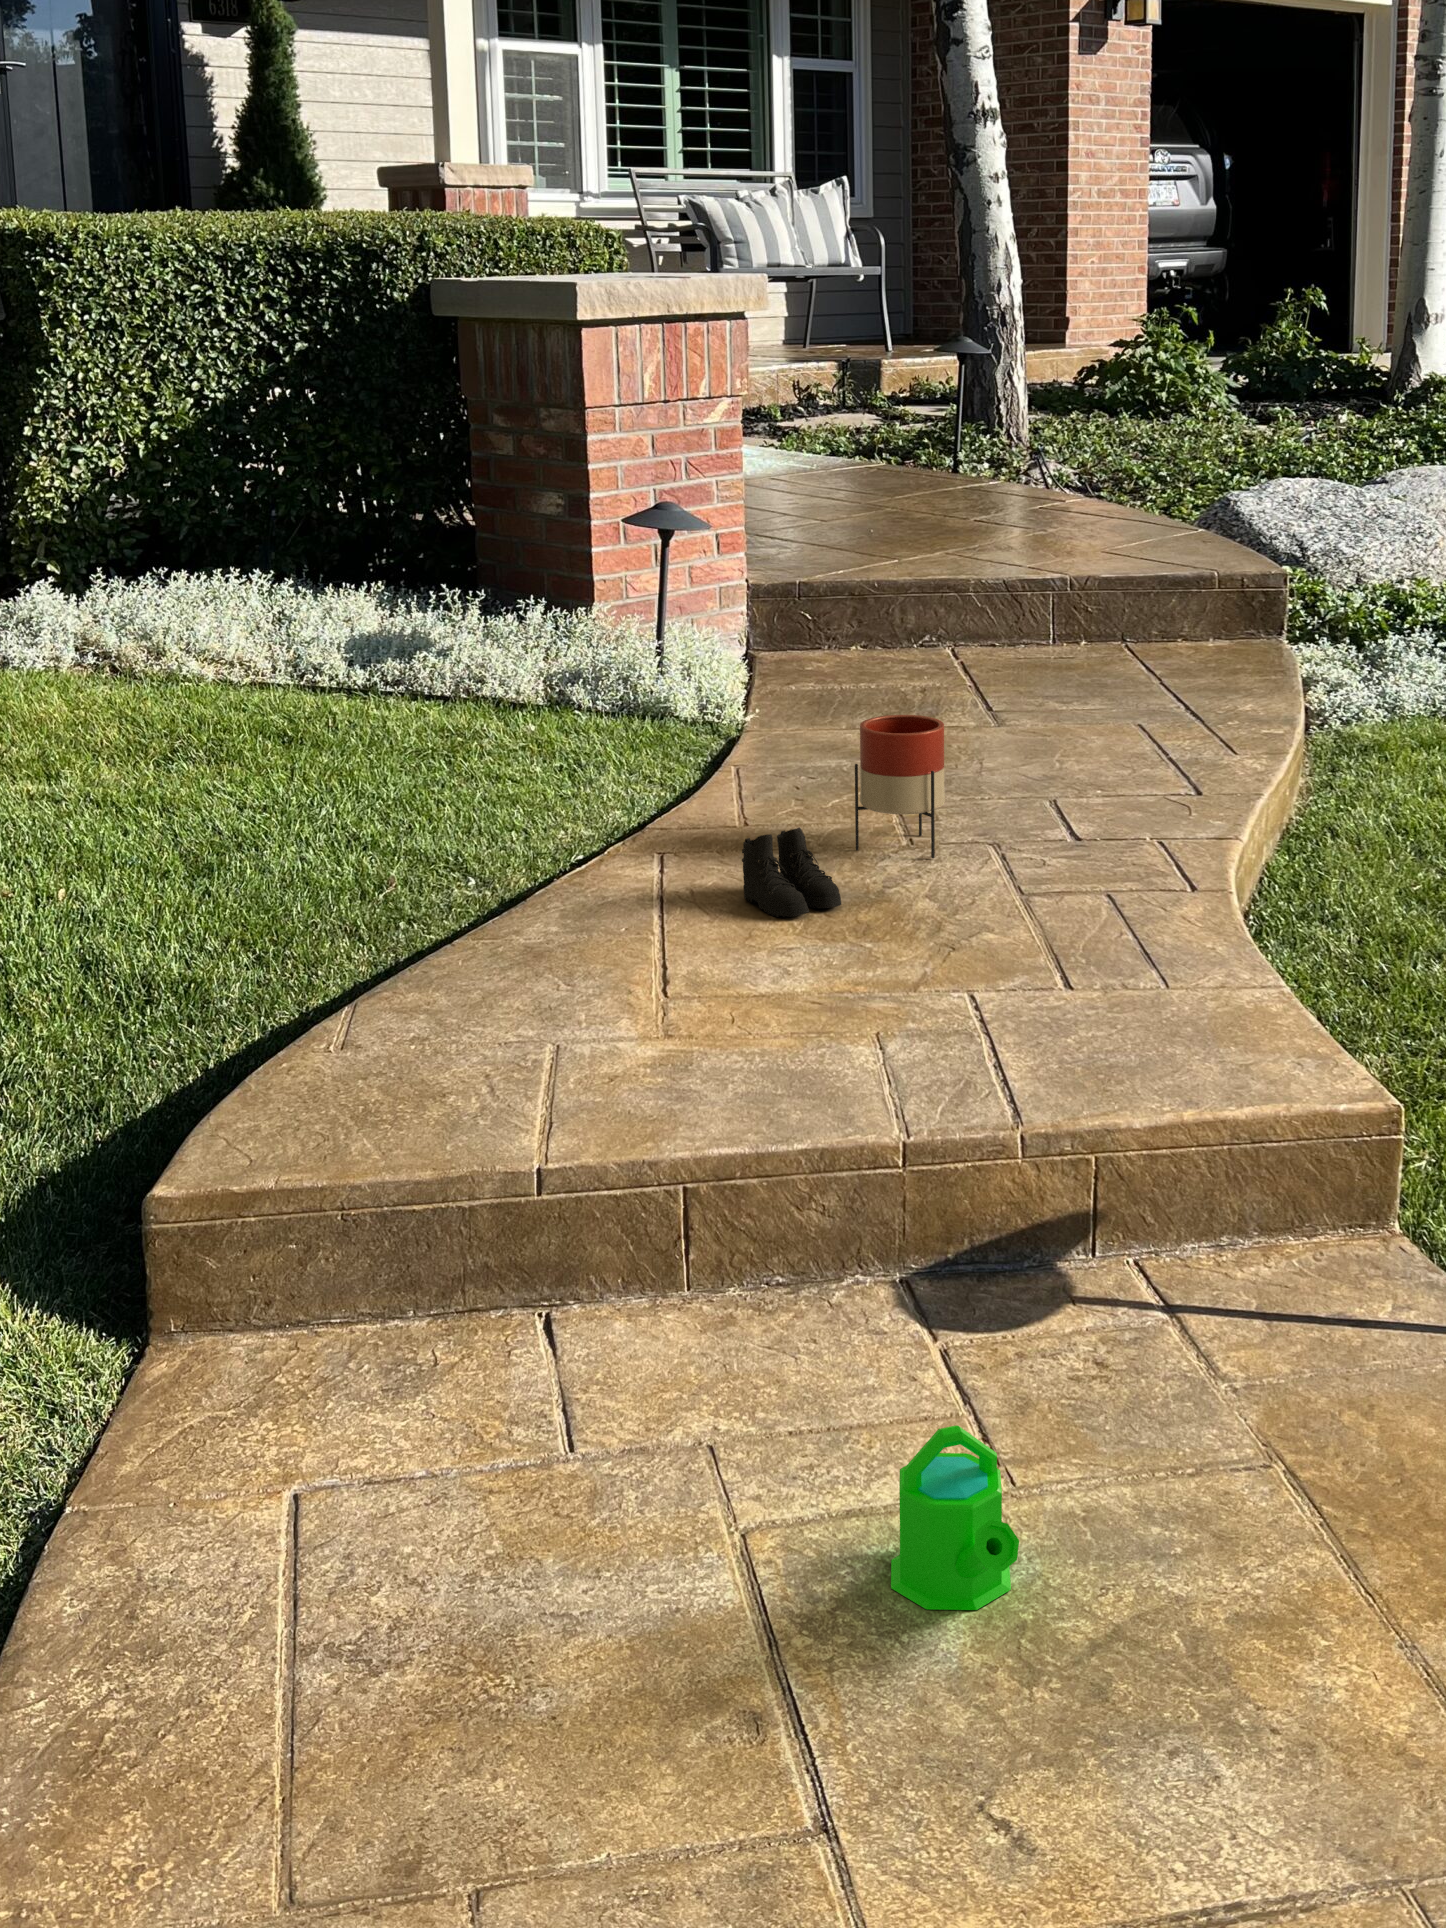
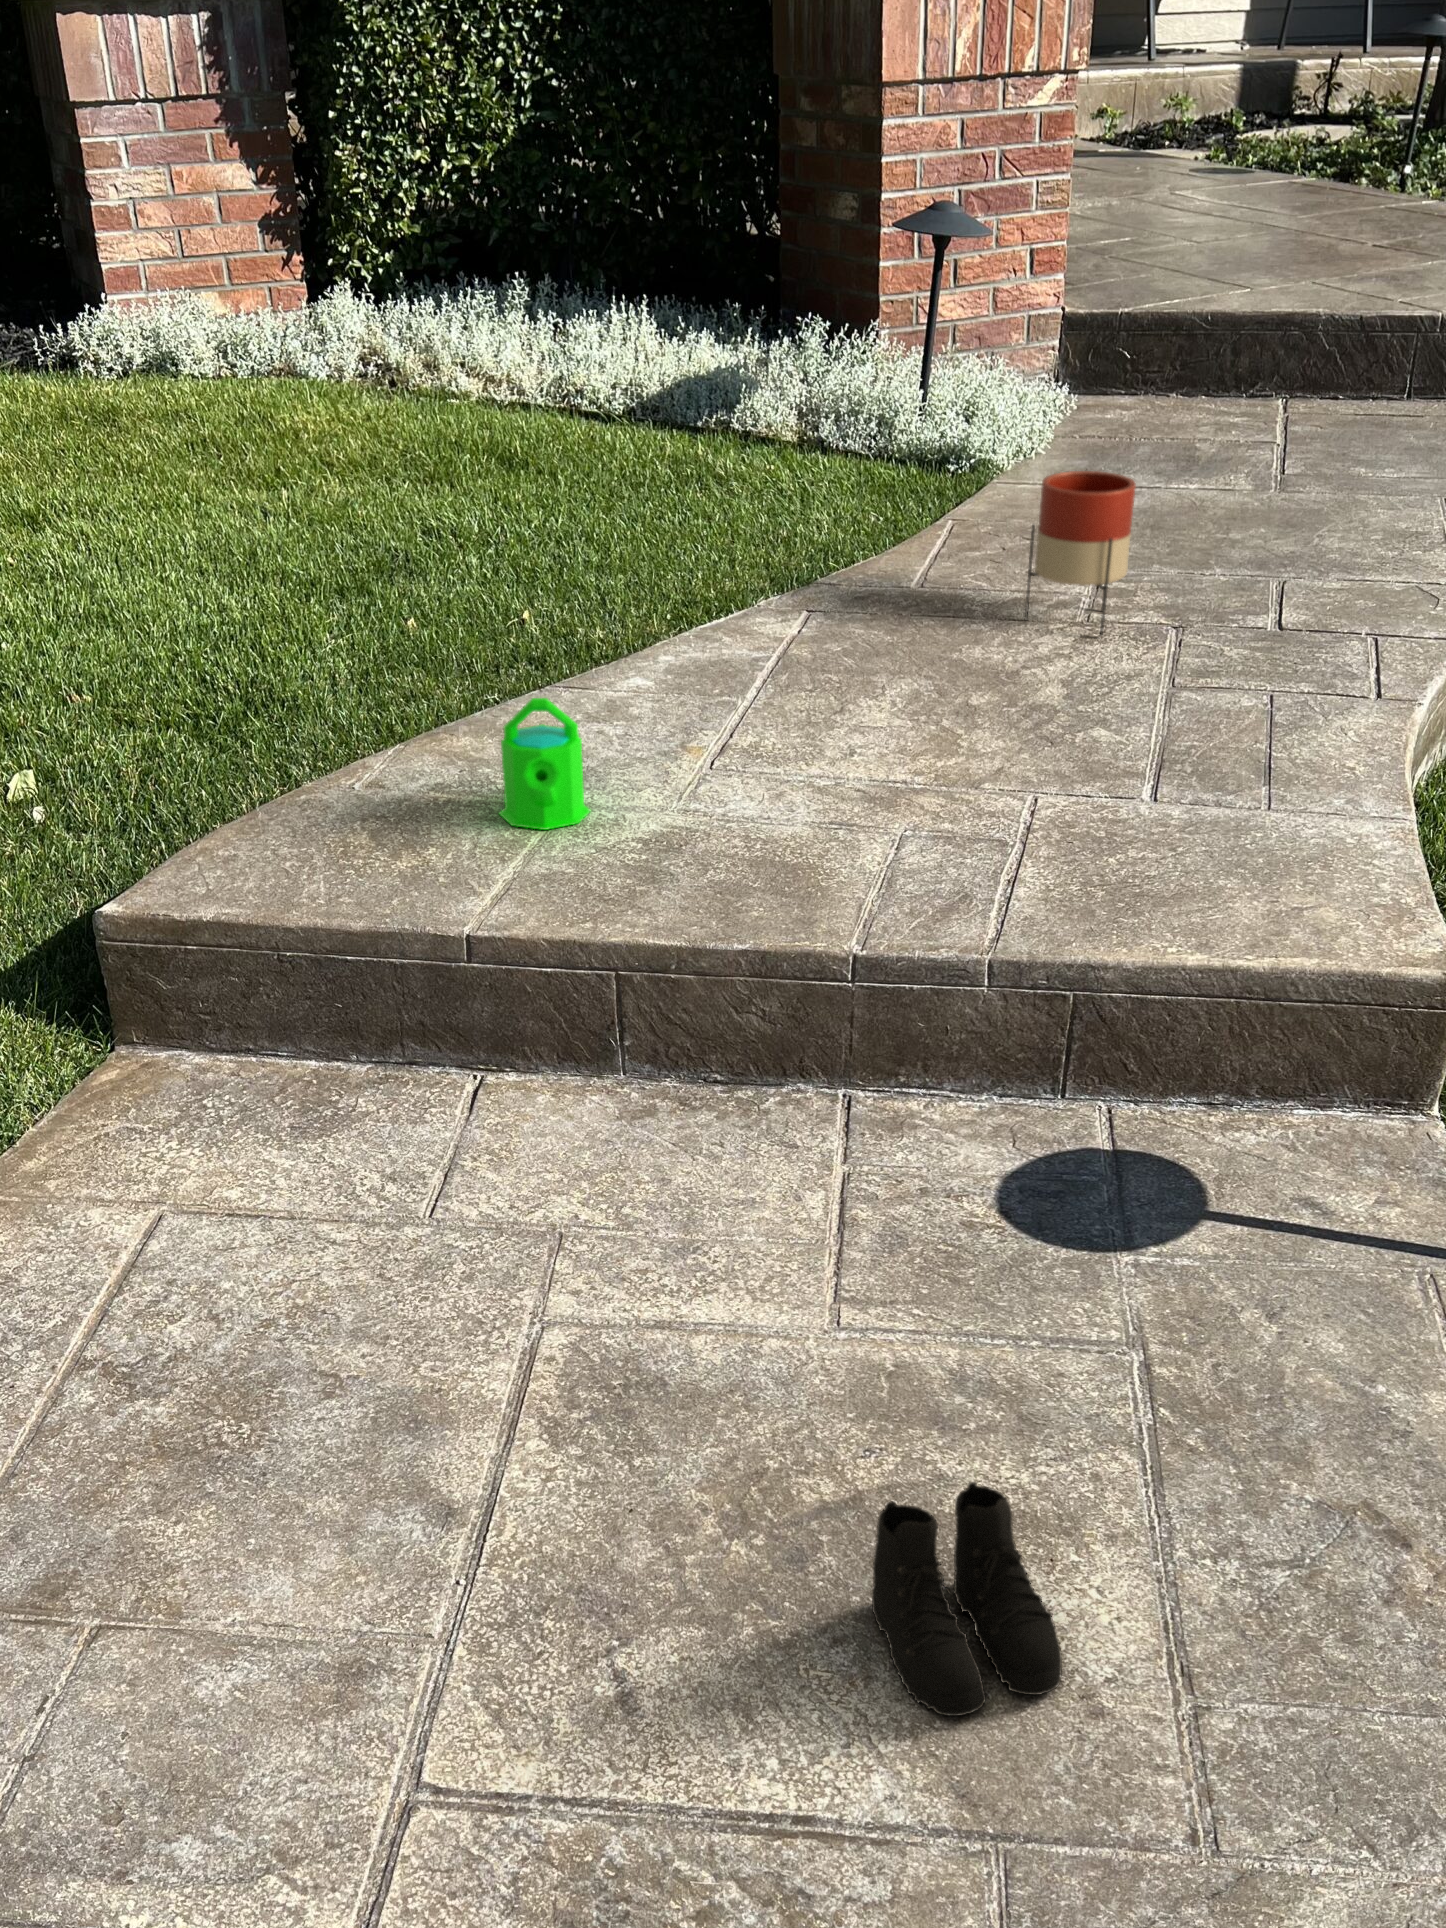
boots: present [742,827,841,917] -> present [872,1482,1062,1716]
watering can: present [891,1425,1019,1610] -> present [499,698,590,830]

